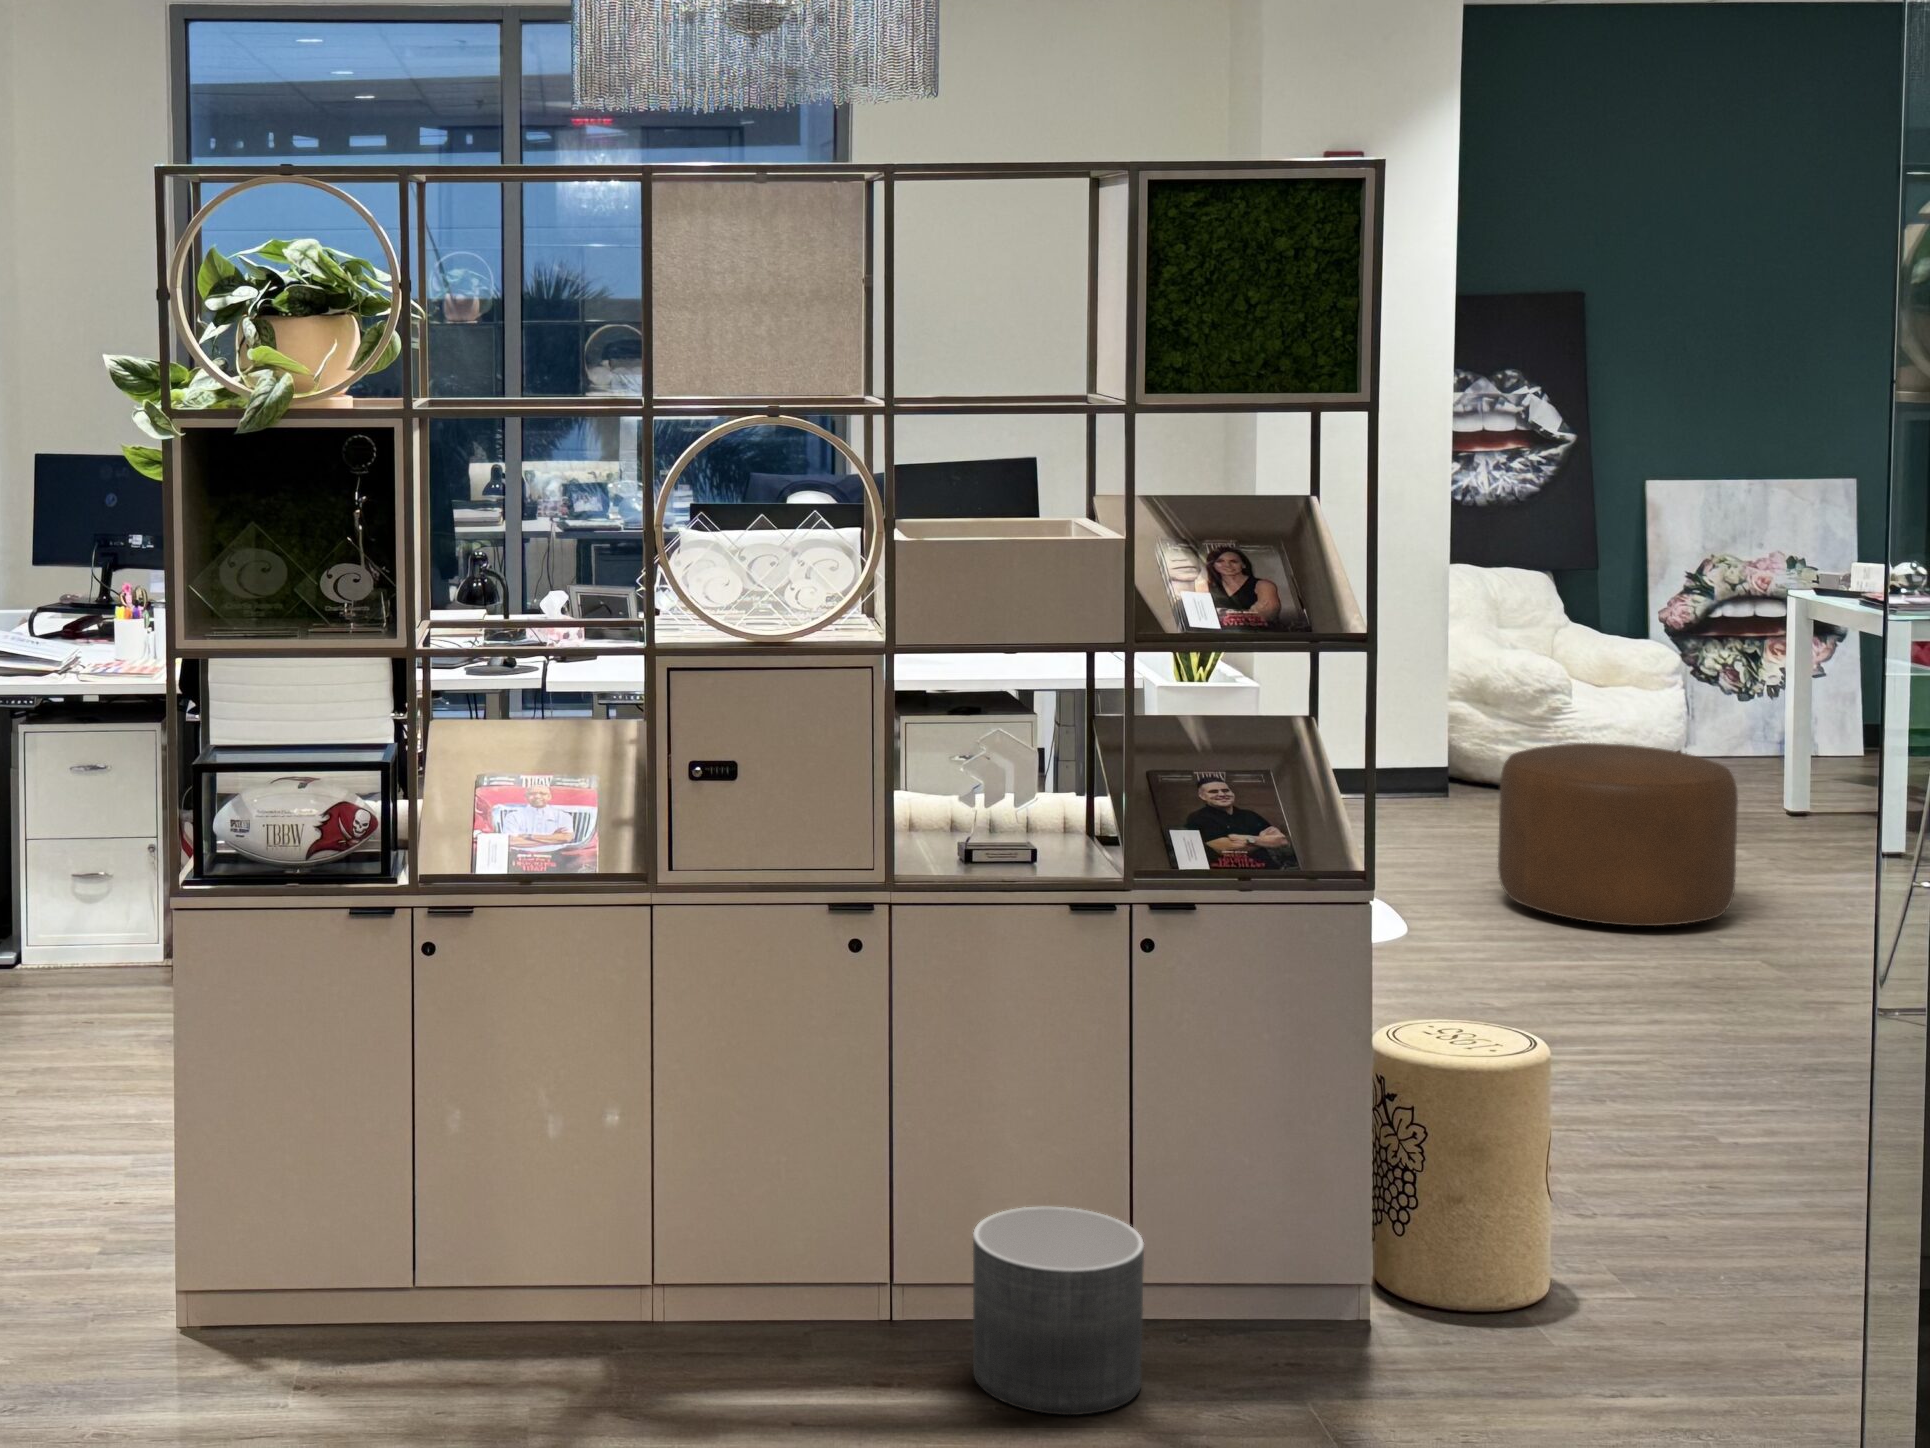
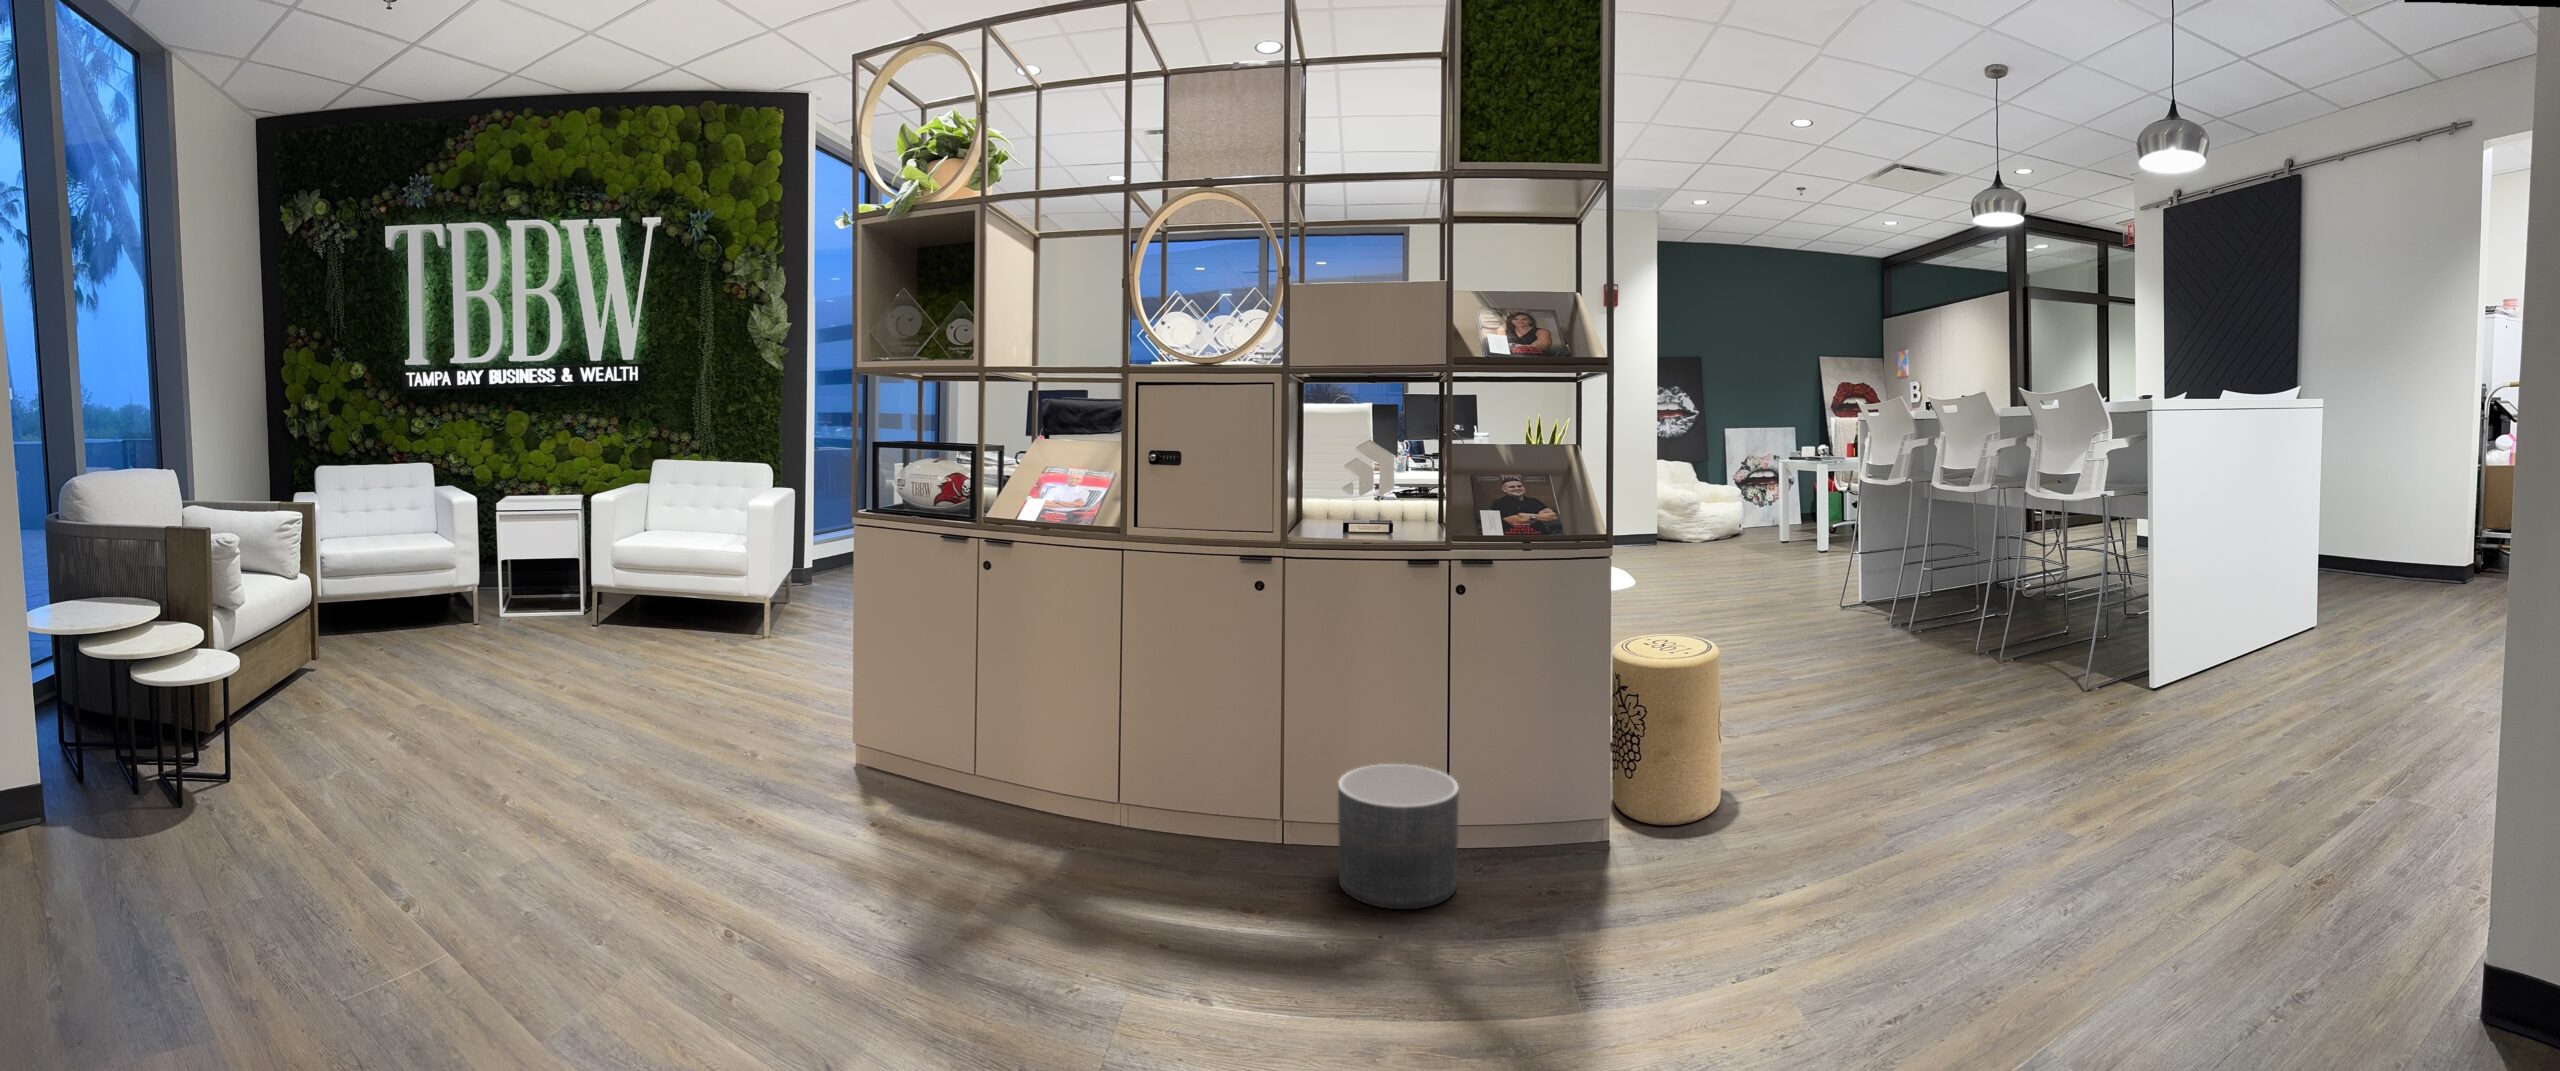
ottoman: present [1498,743,1738,926] -> none [1653,526,1785,620]

